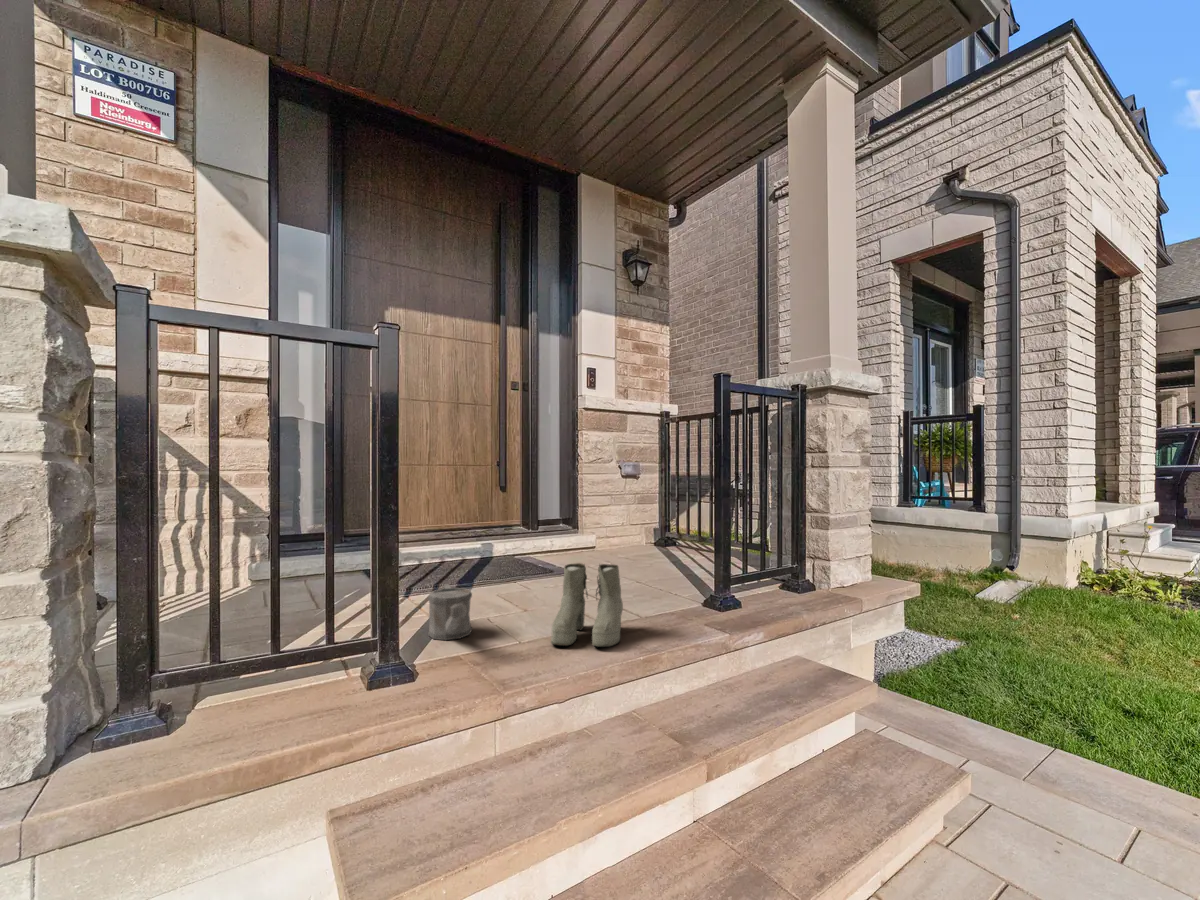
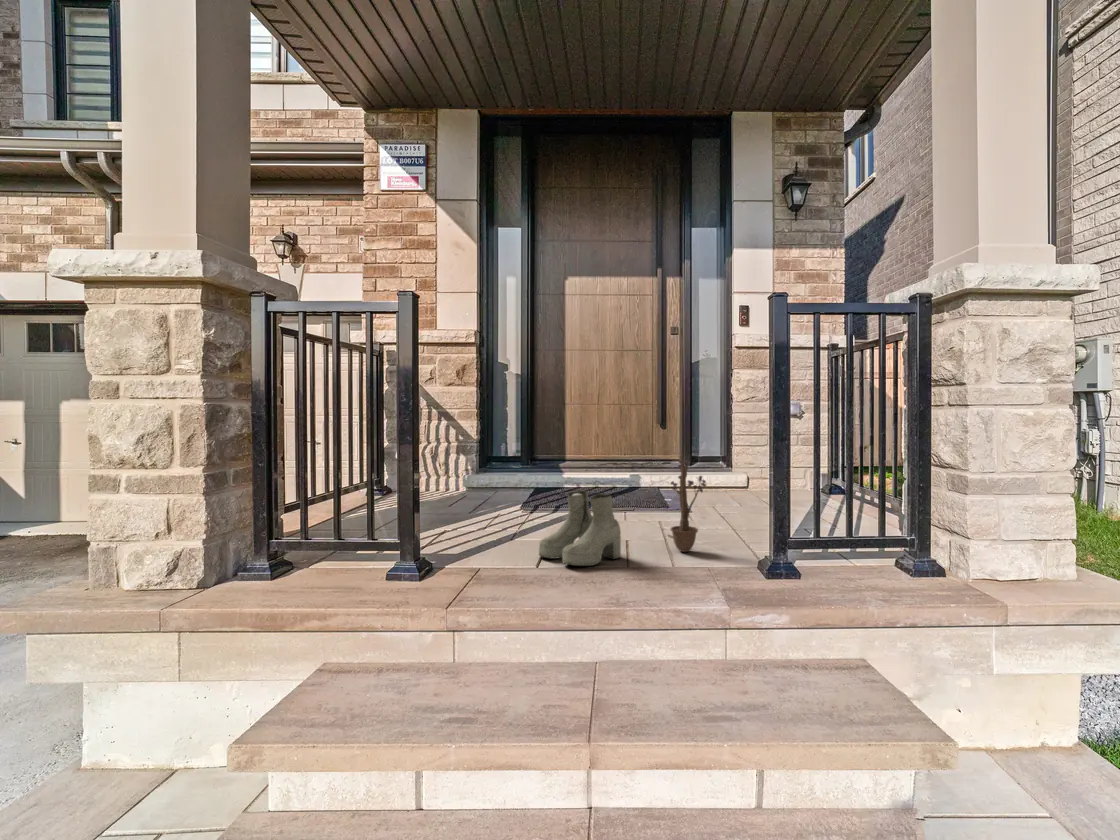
decorative plant: none [615,515,677,610] -> present [668,454,706,552]
watering can: present [428,584,472,640] -> none [467,498,516,539]

